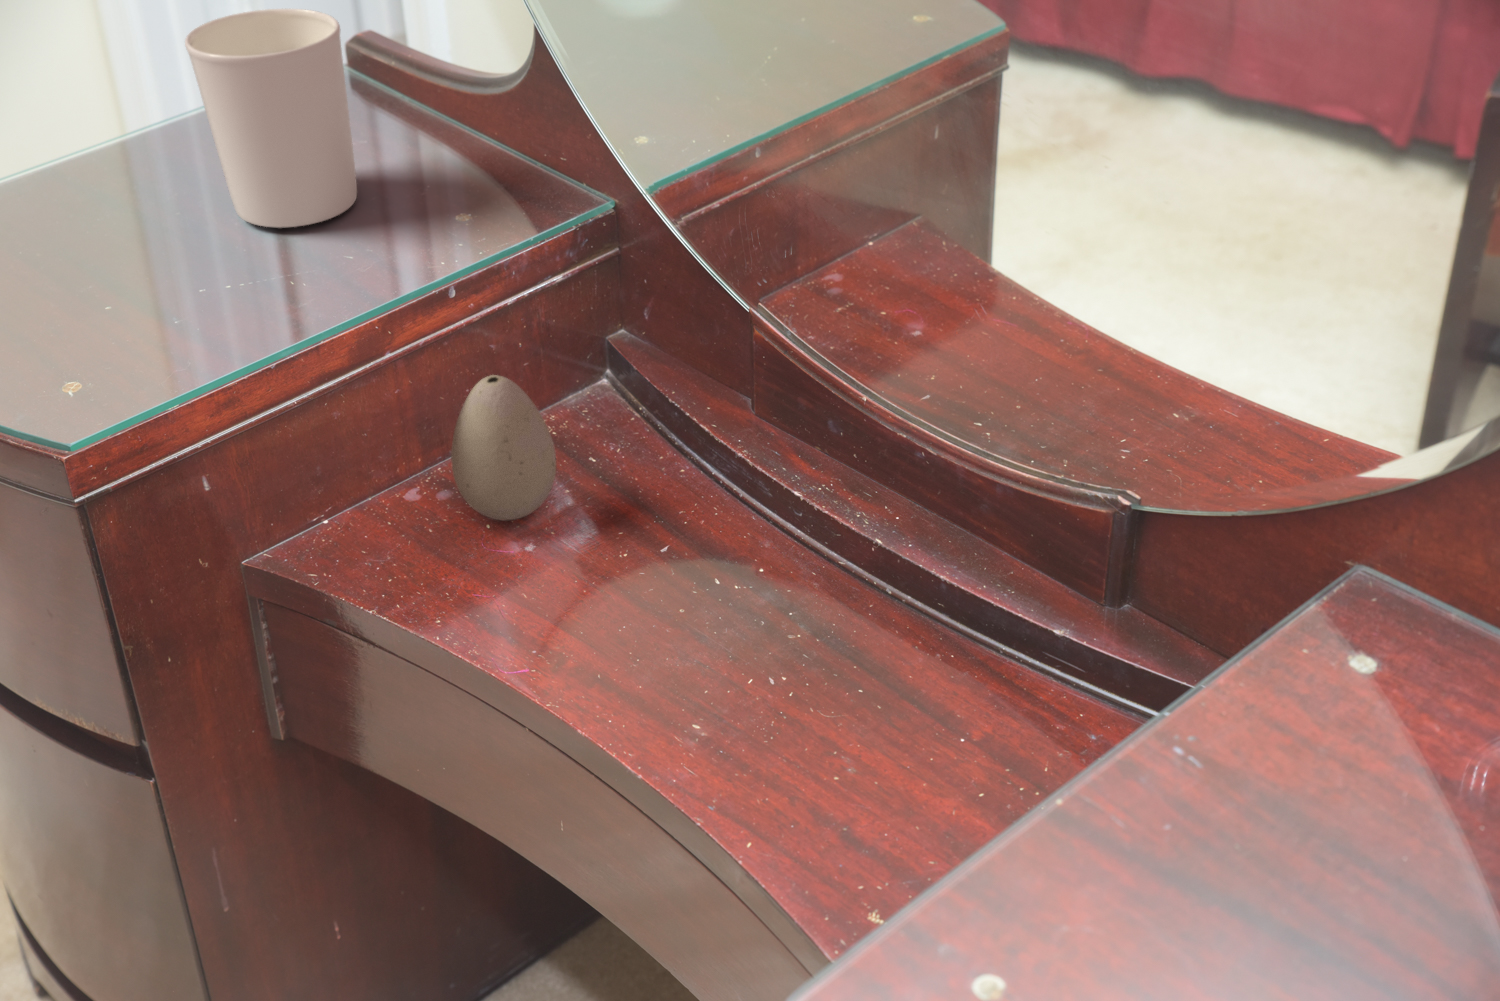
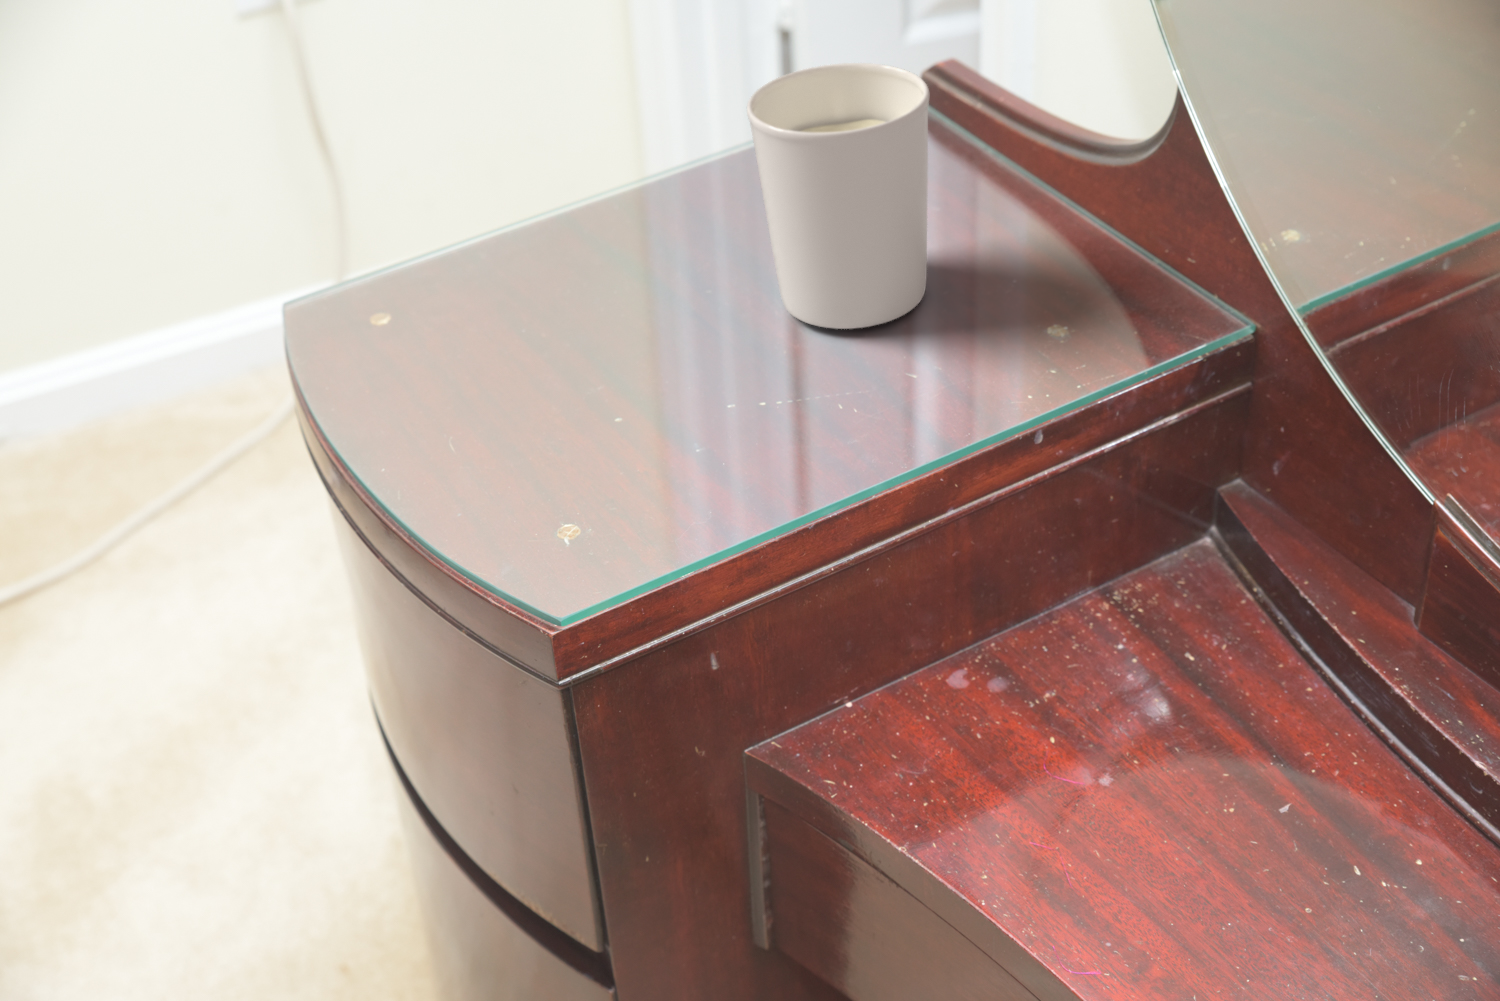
decorative egg: present [451,375,556,520] -> none [1017,560,1149,735]

